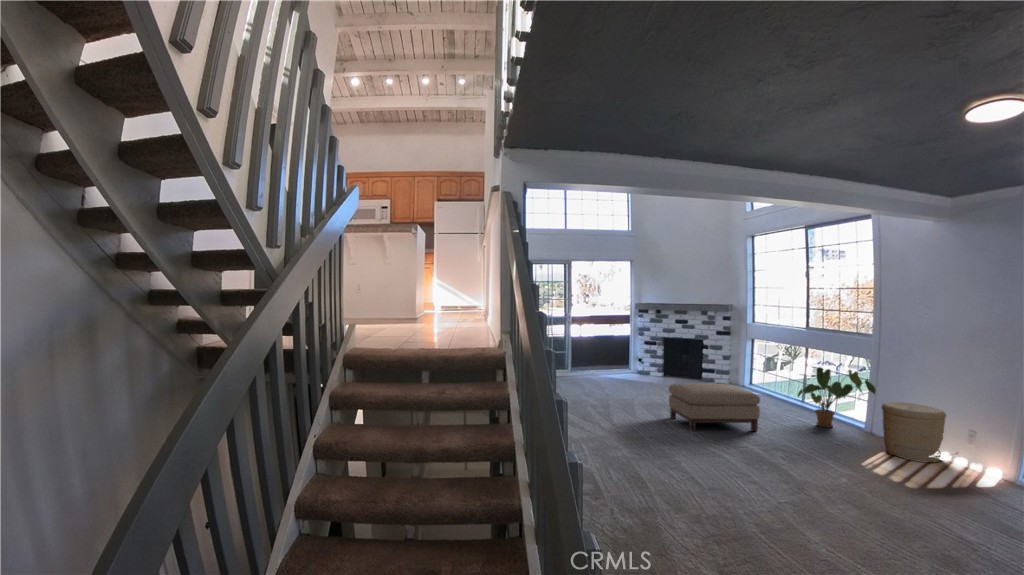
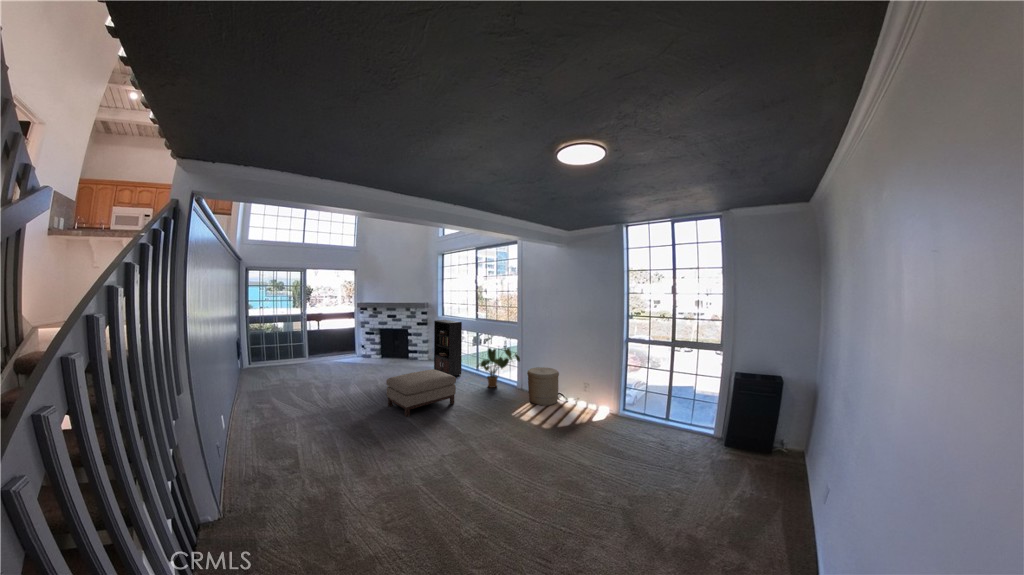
bookcase: none [736,327,800,410] -> present [434,320,462,376]

